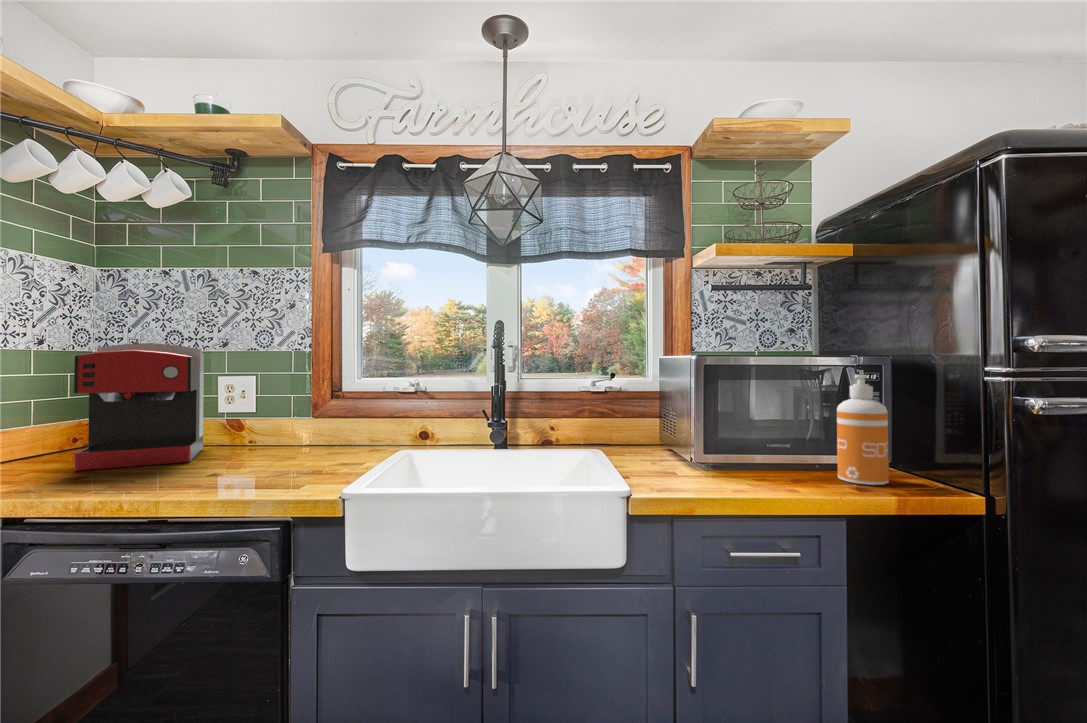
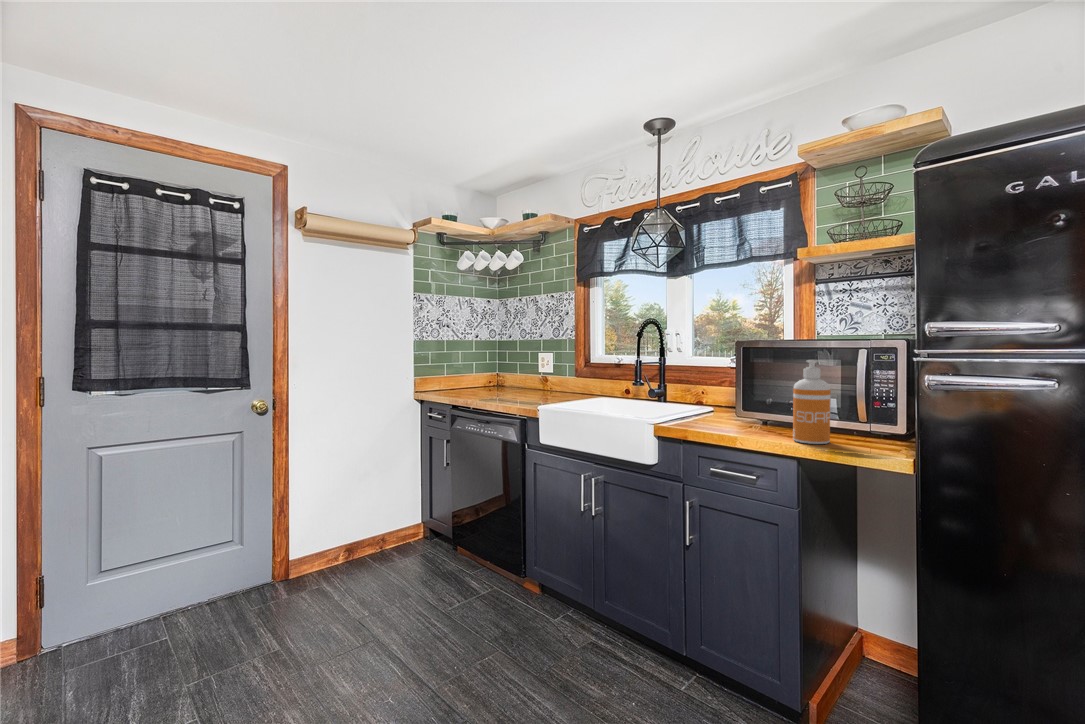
coffee maker: present [74,343,204,471] -> none [476,337,530,395]

